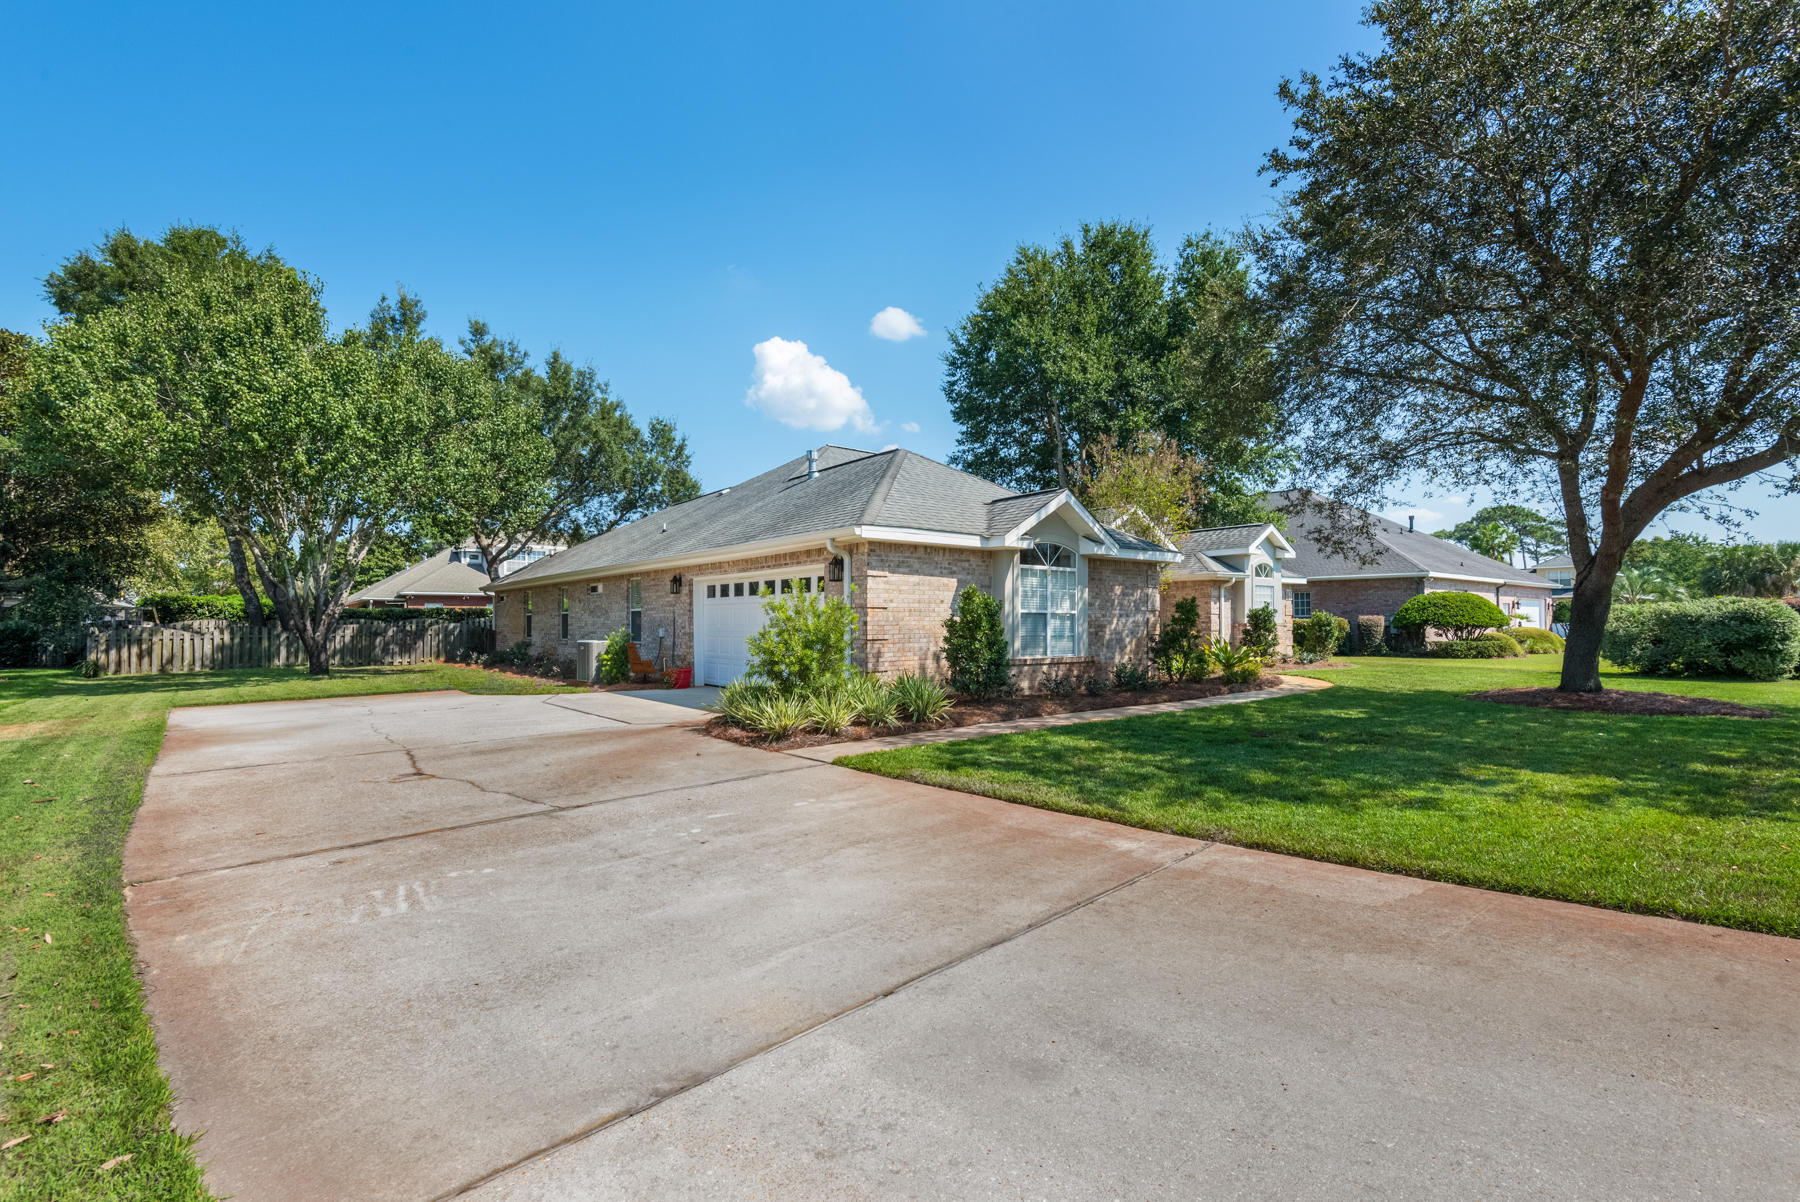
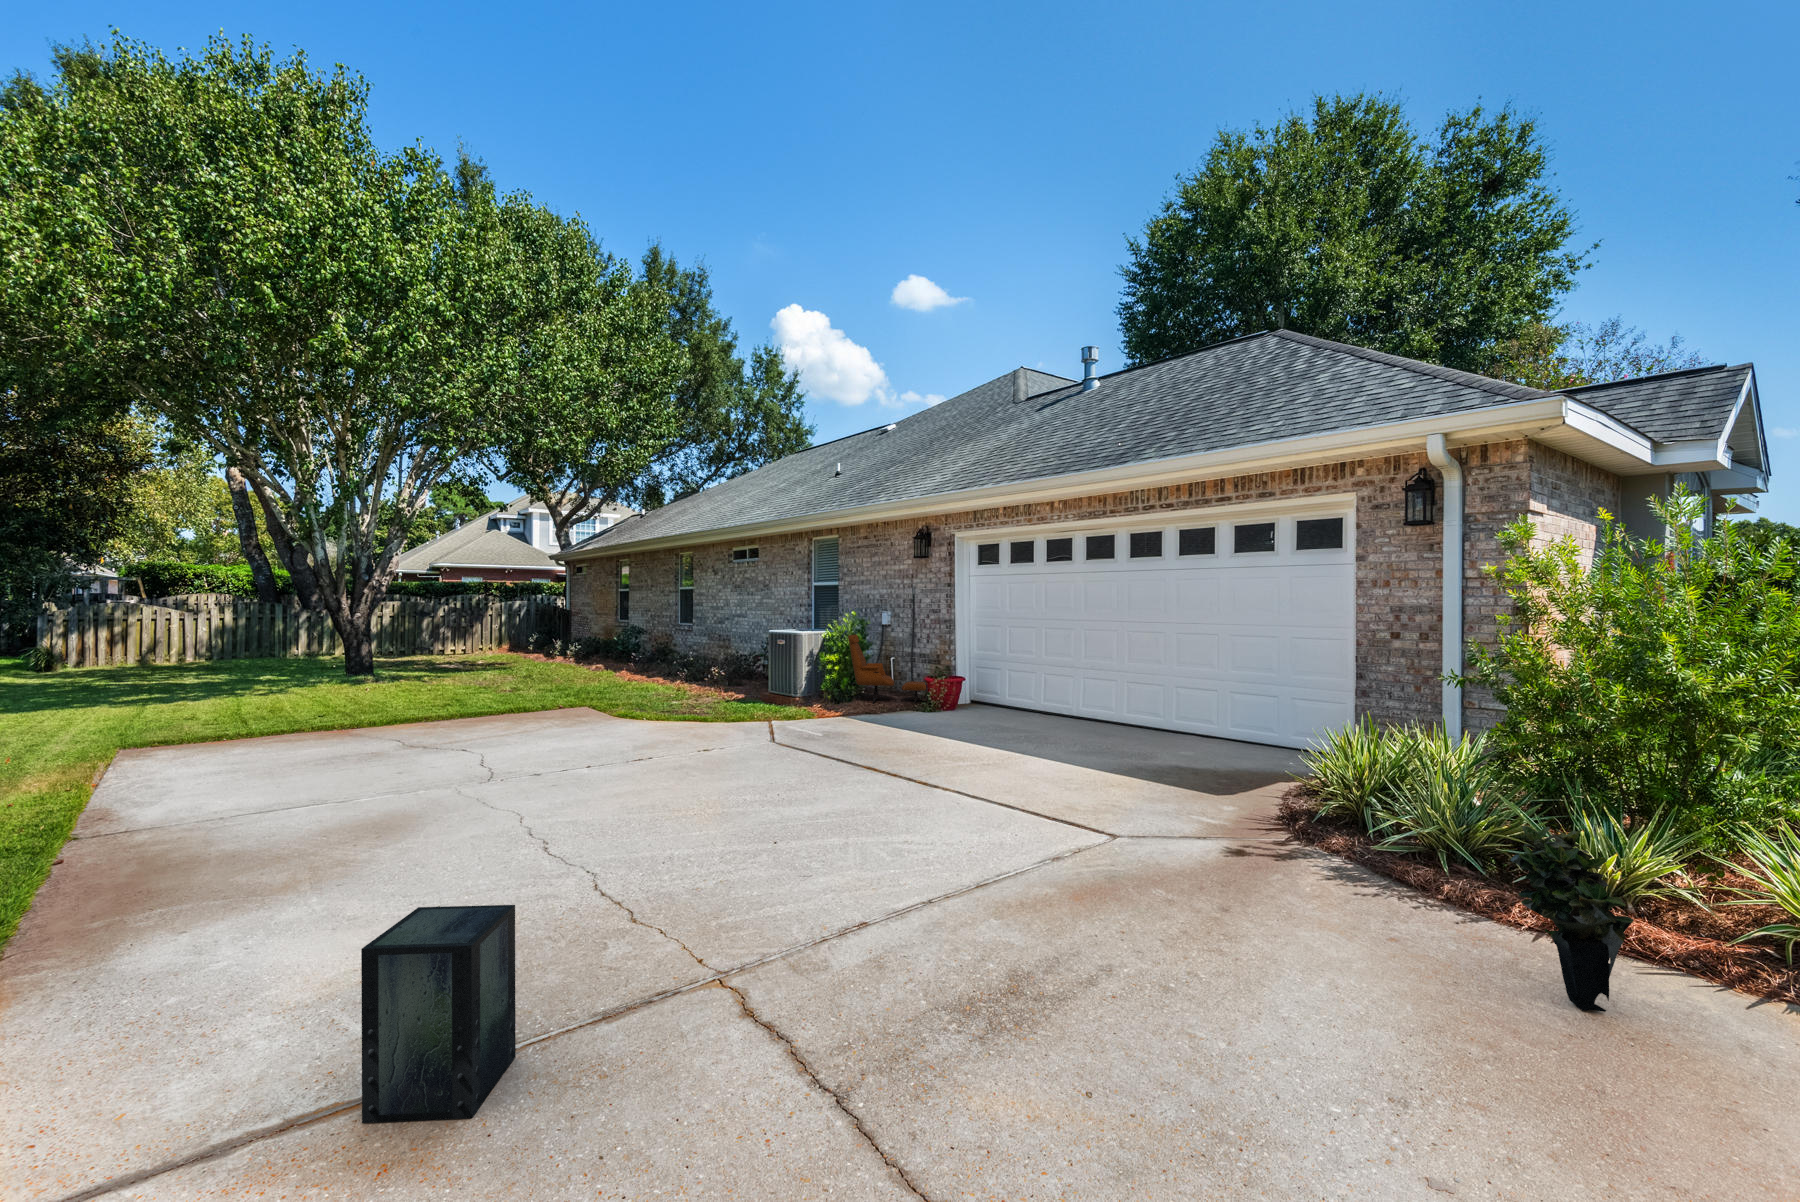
potted plant: none [670,699,700,754] -> present [1510,826,1634,1012]
storage box: none [276,721,327,774] -> present [361,905,516,1123]

